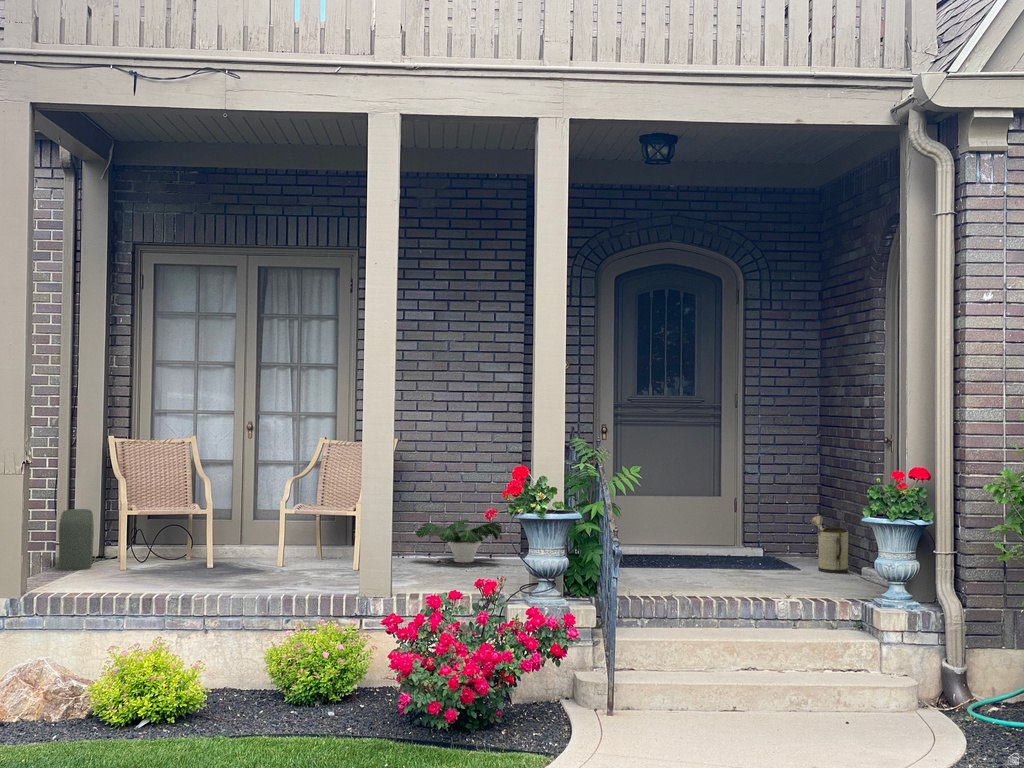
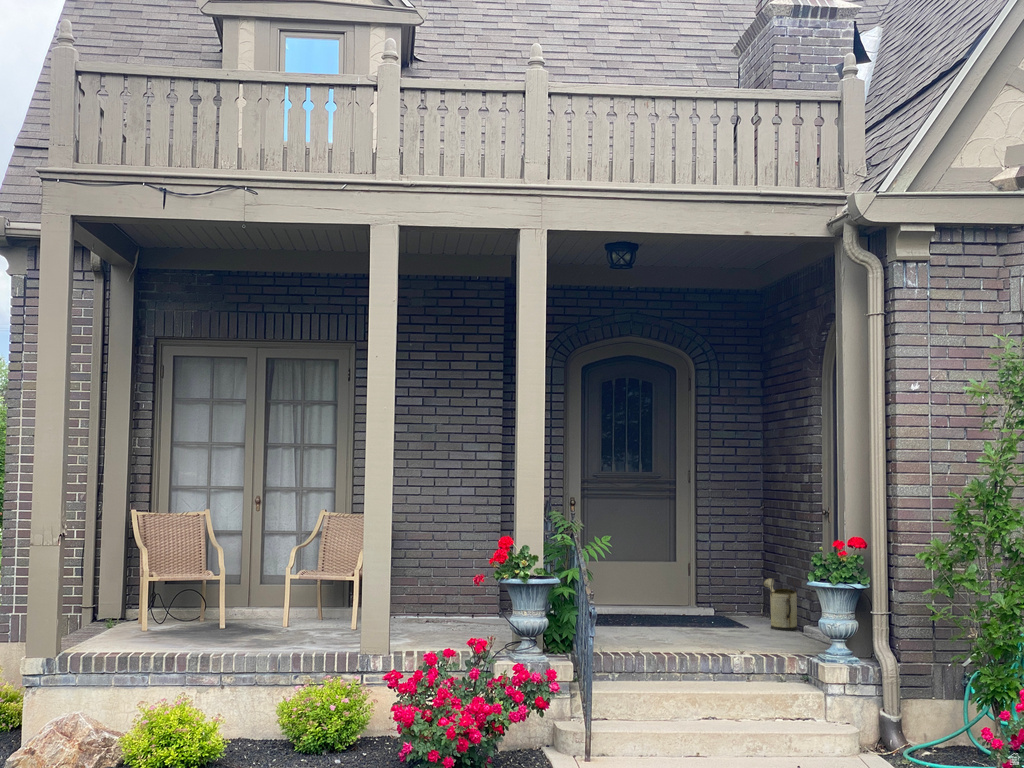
pouf: present [59,509,94,571] -> none [84,576,116,633]
potted plant: present [416,520,502,563] -> none [409,584,487,623]

